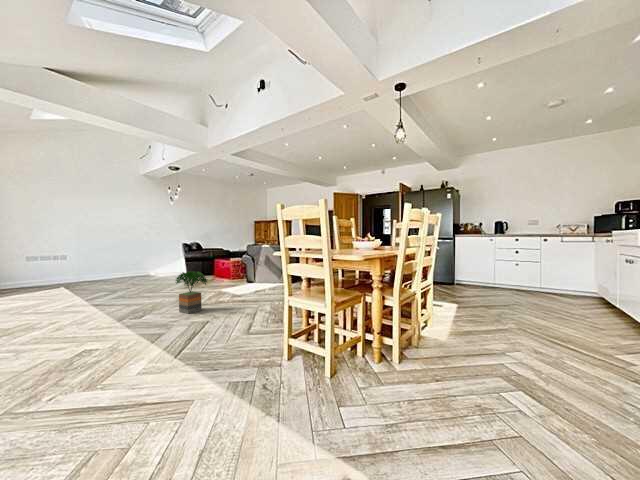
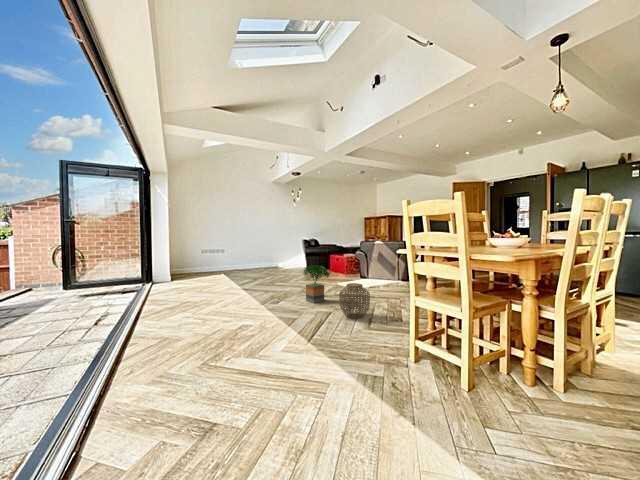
woven basket: none [216,288,250,325] -> present [339,283,370,318]

